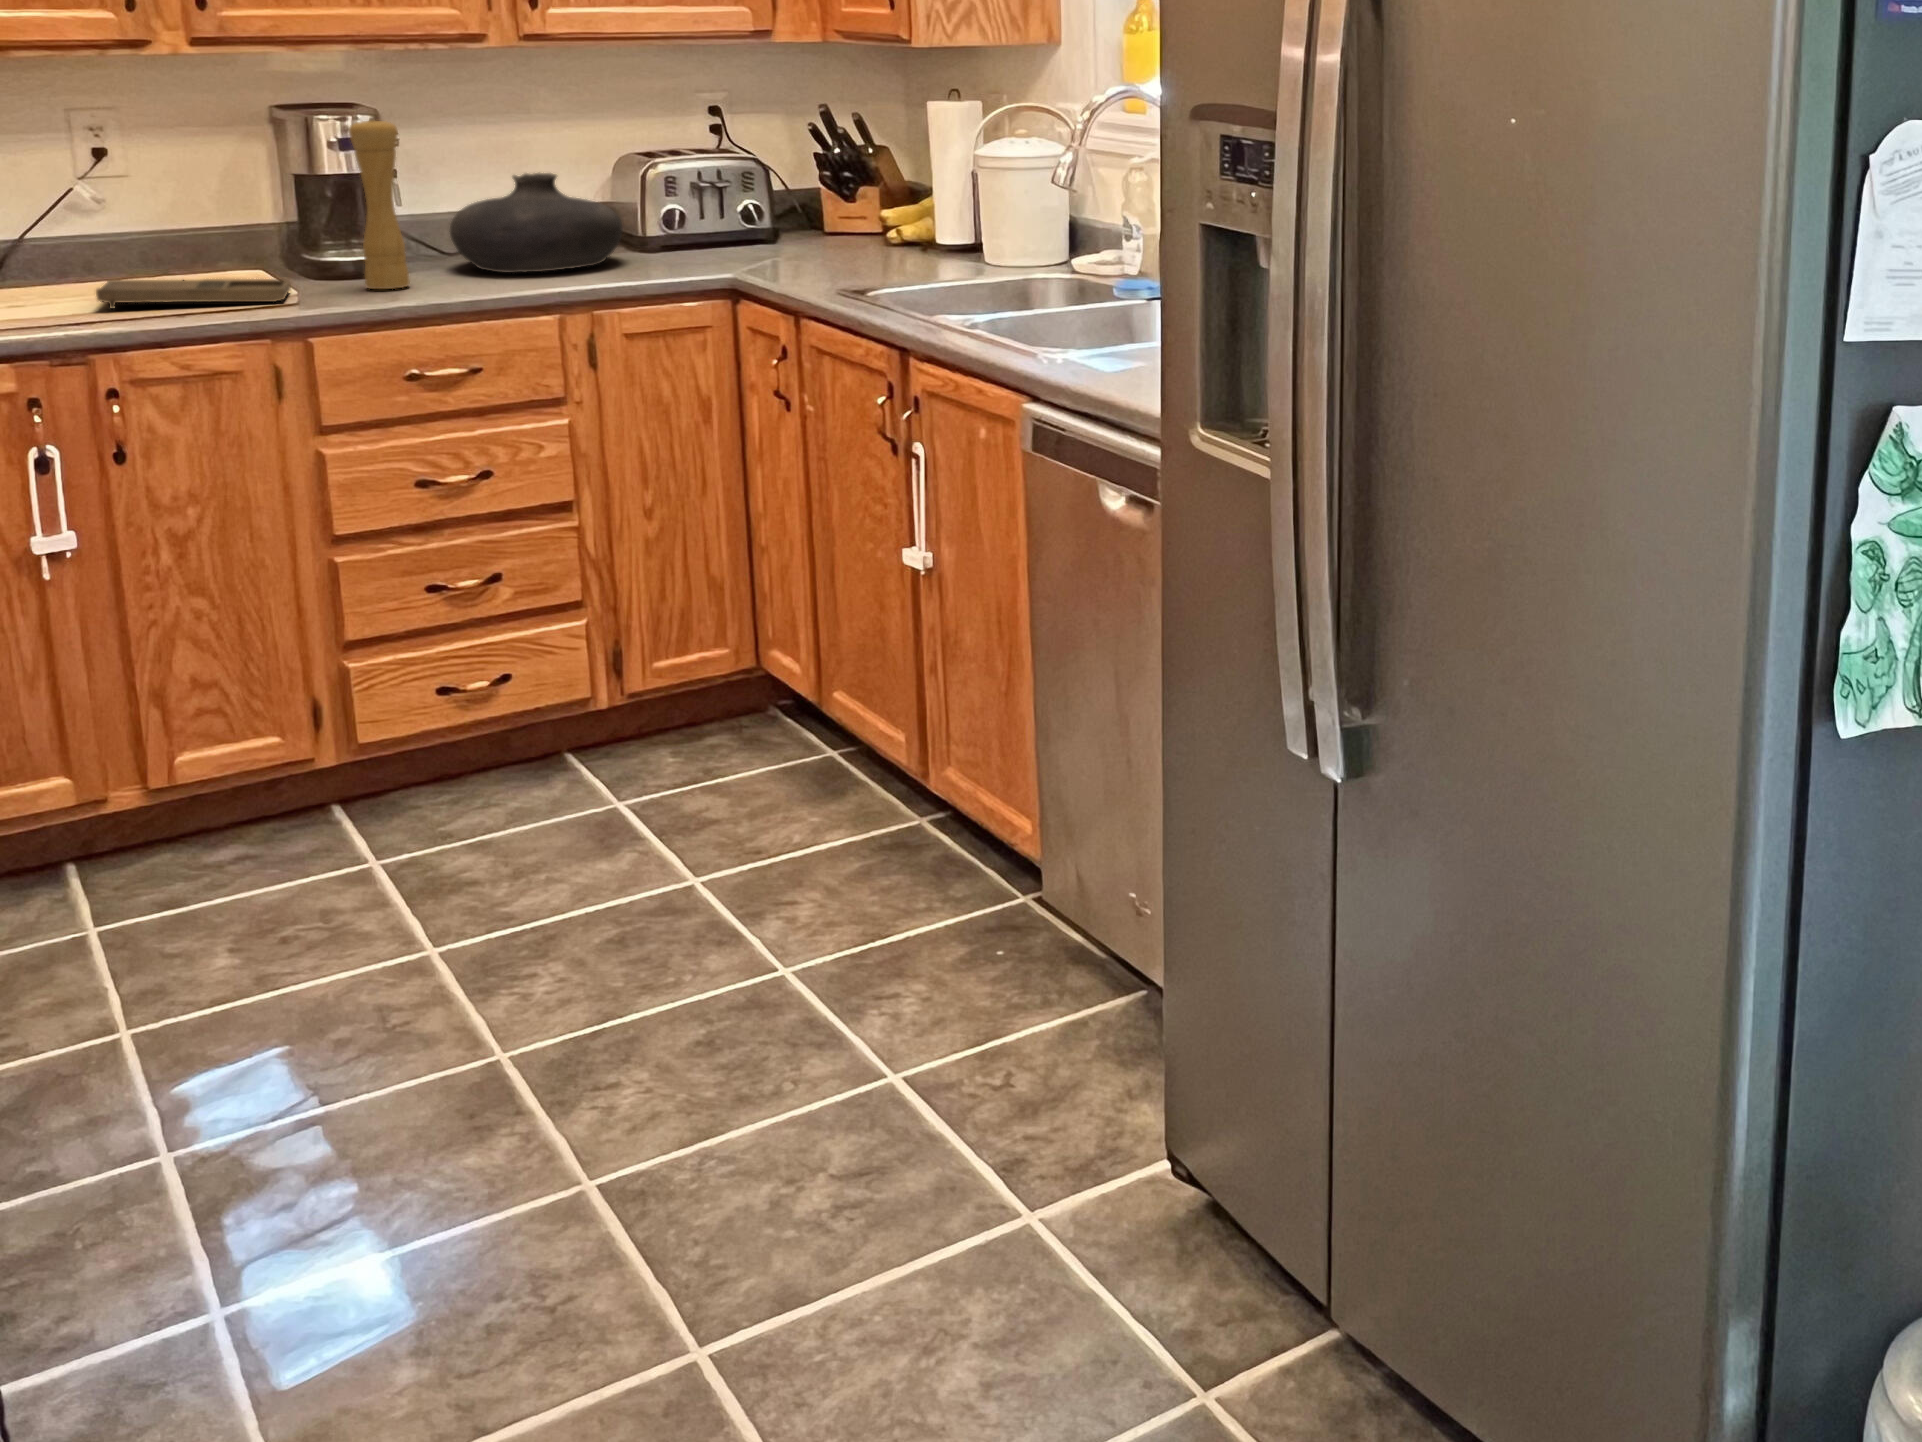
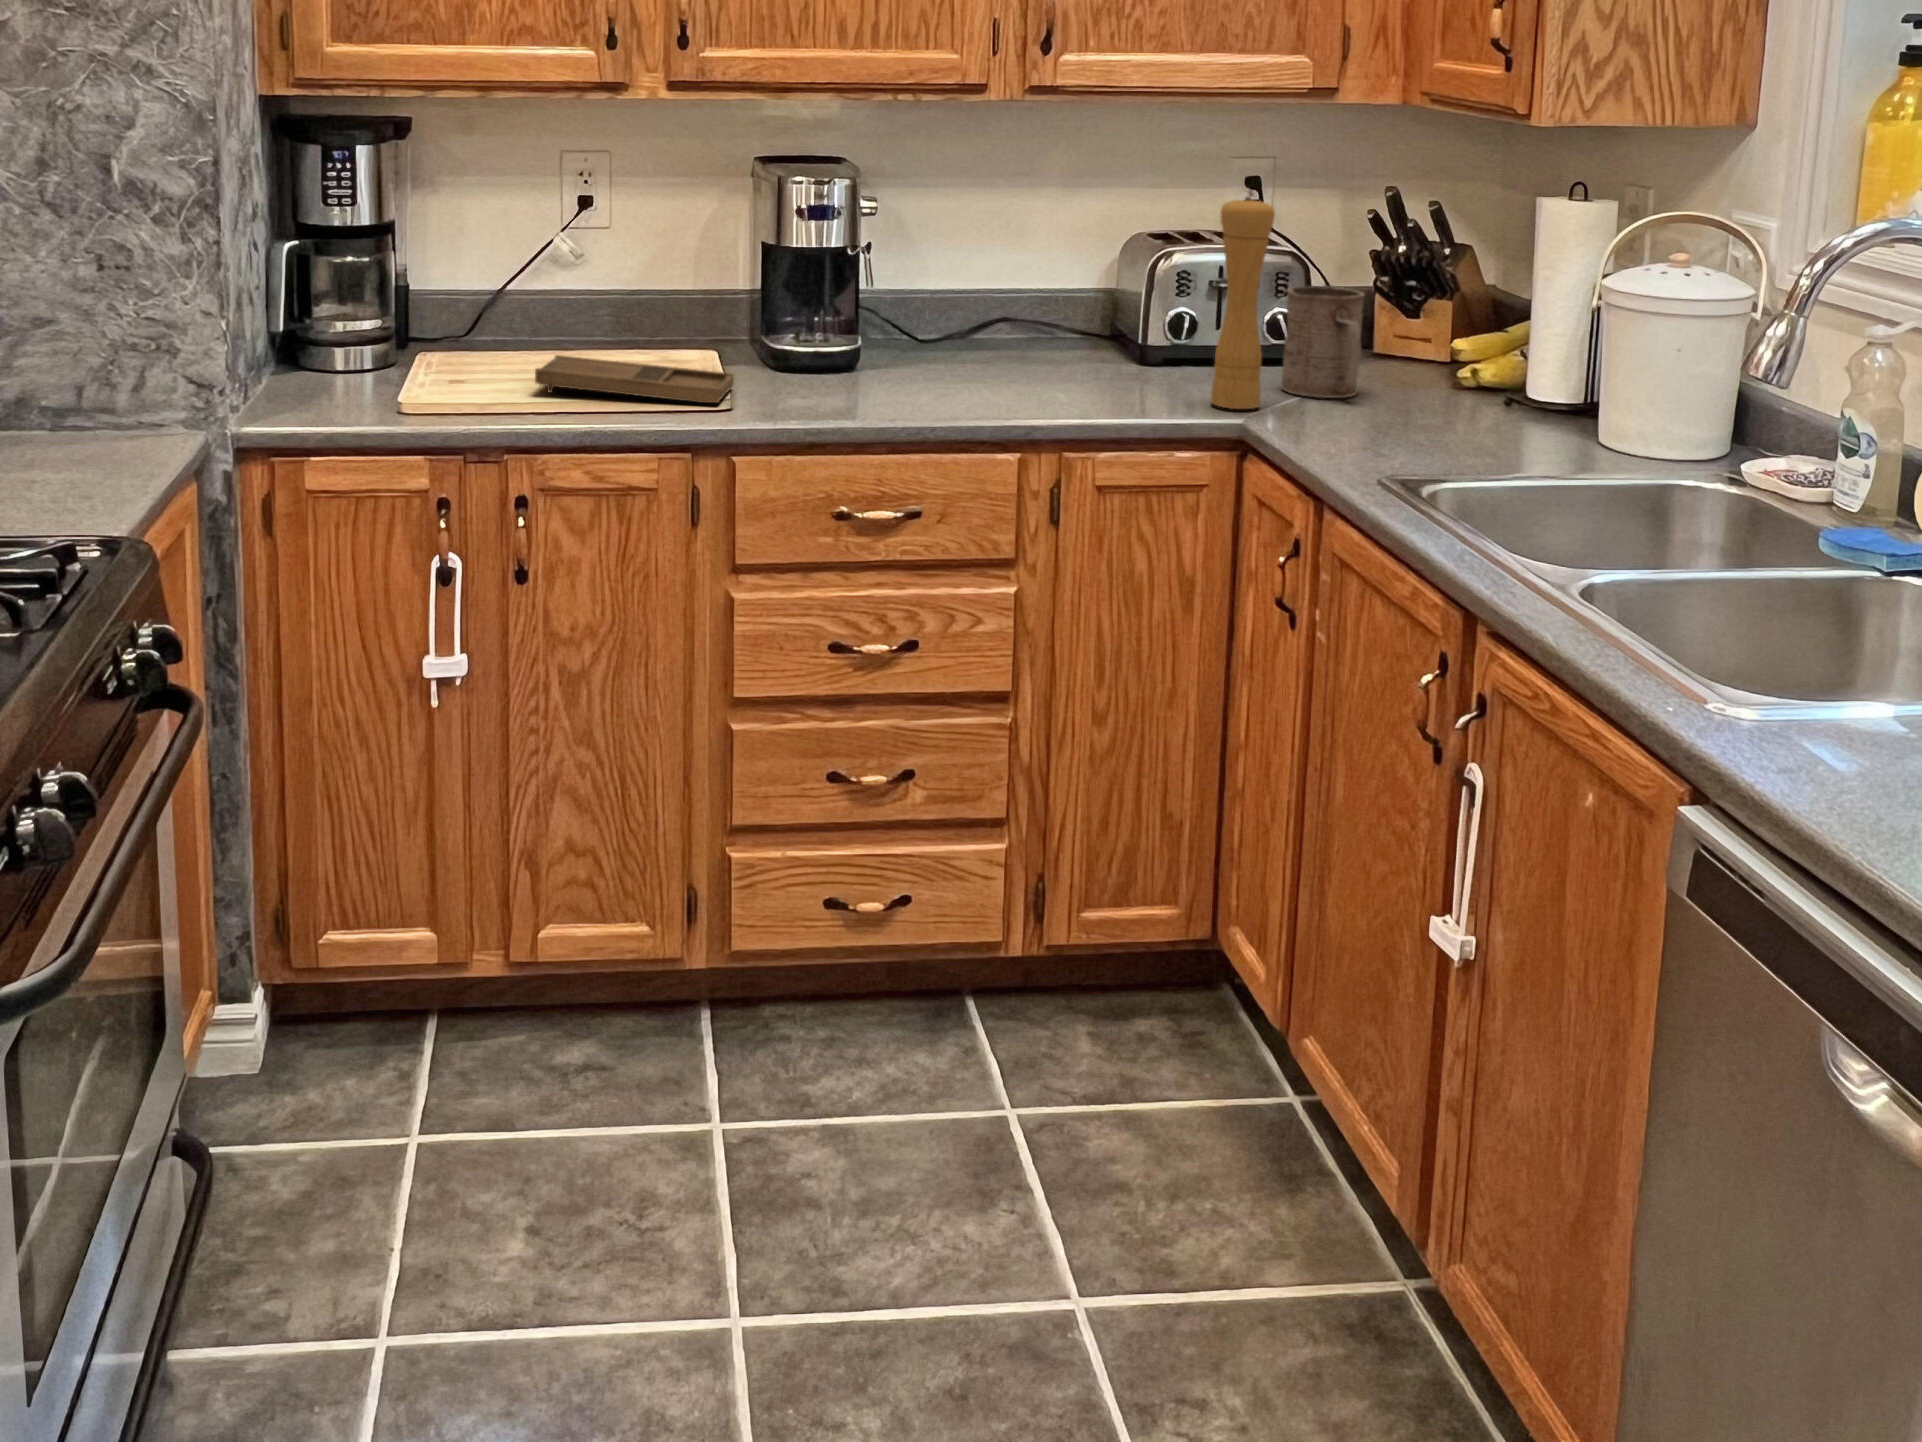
pepper mill: present [349,118,410,289] -> present [1211,197,1275,409]
vase: present [450,173,622,273] -> none [918,259,1115,389]
mug: none [754,177,817,256] -> present [1281,286,1364,398]

